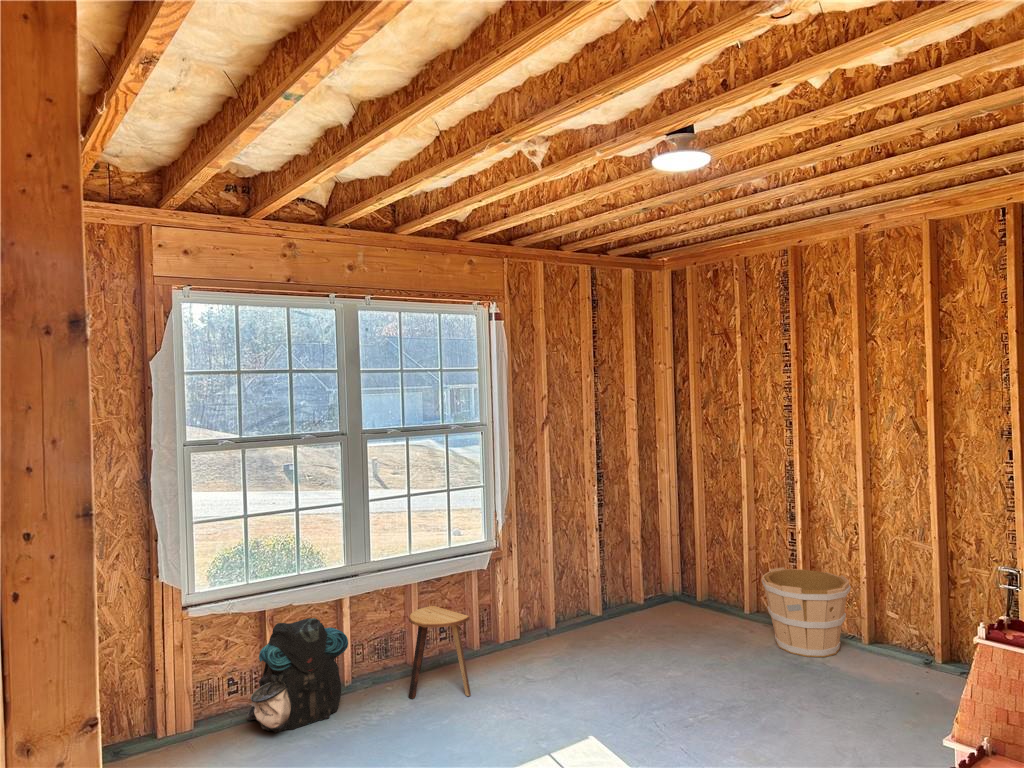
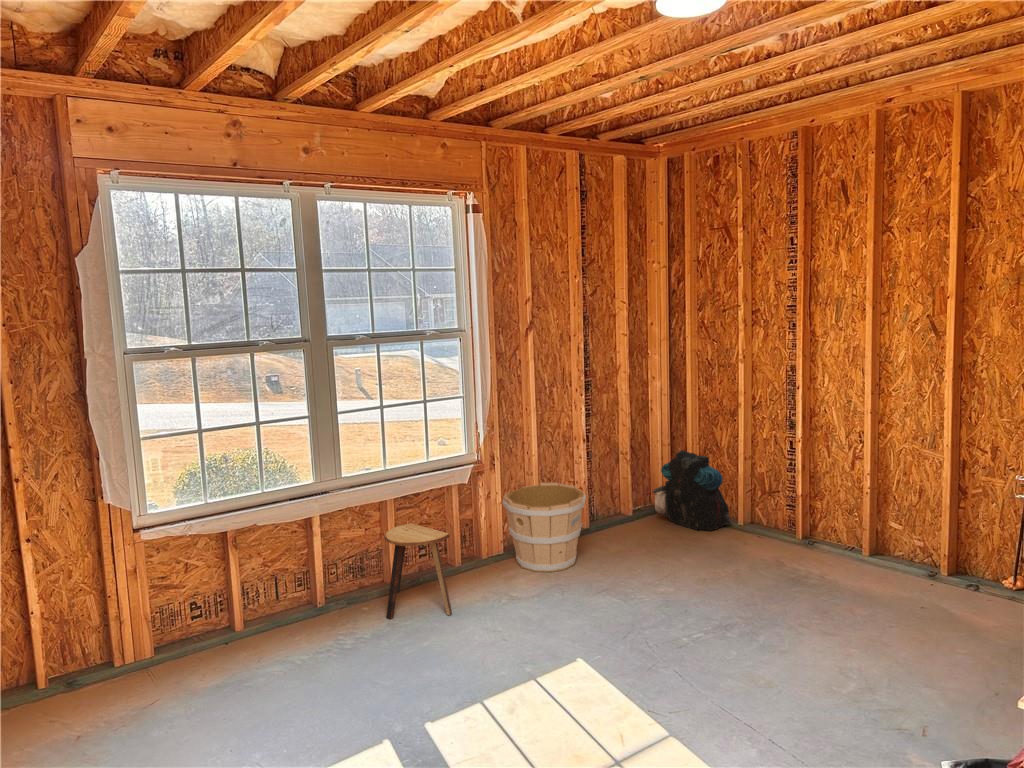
wooden bucket: present [762,567,851,657] -> present [502,483,586,572]
backpack: present [247,618,348,733] -> present [653,450,732,531]

